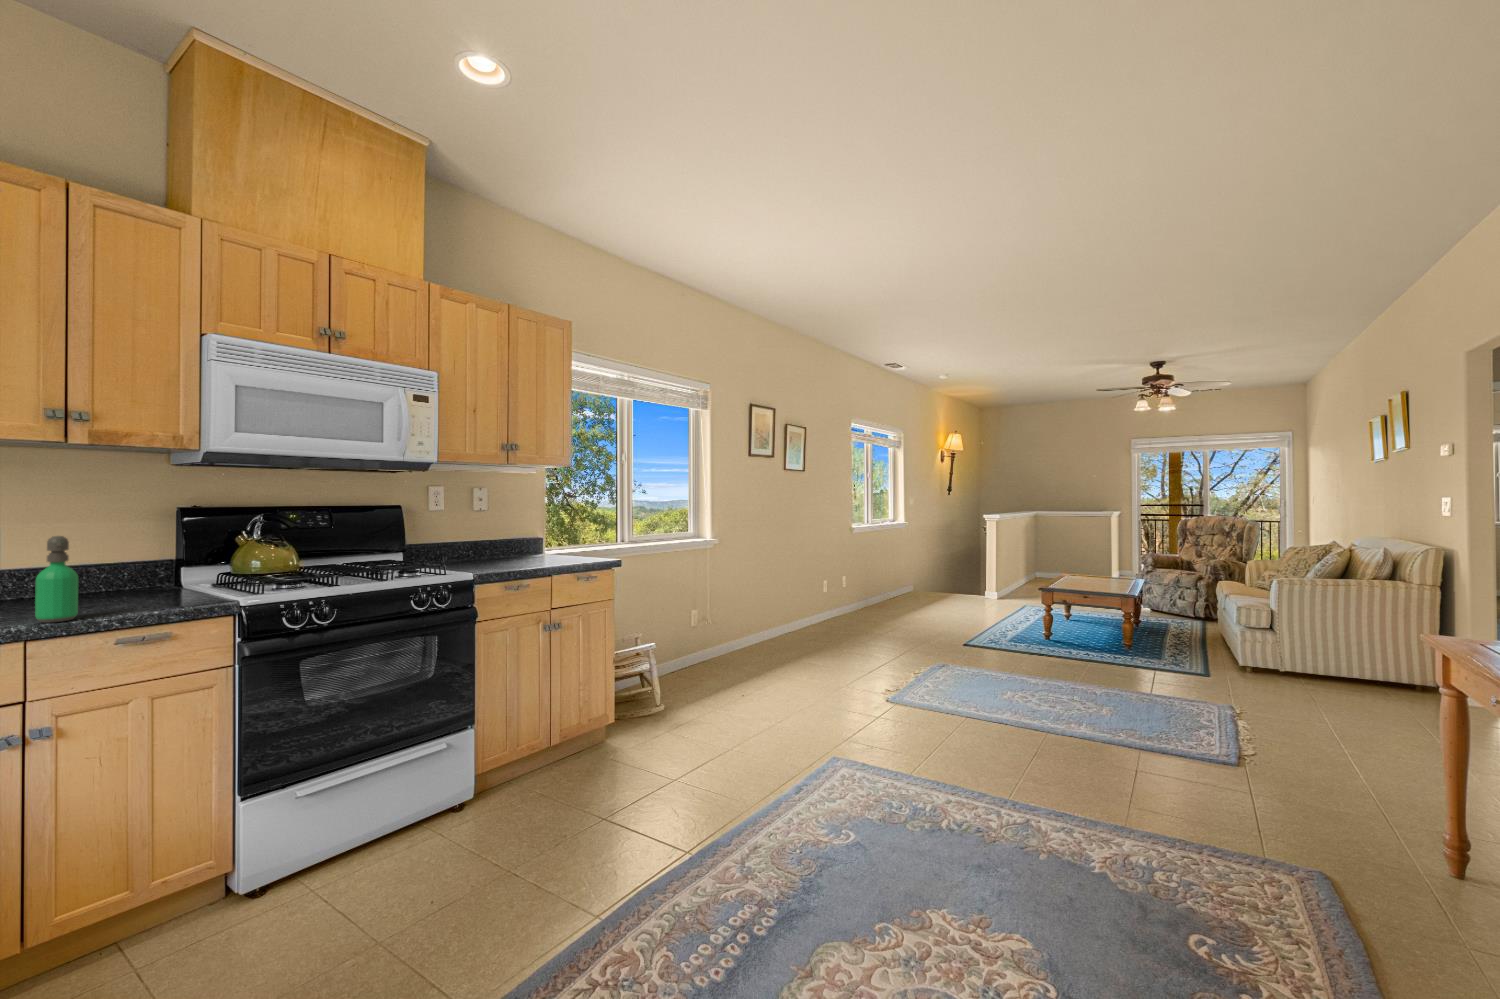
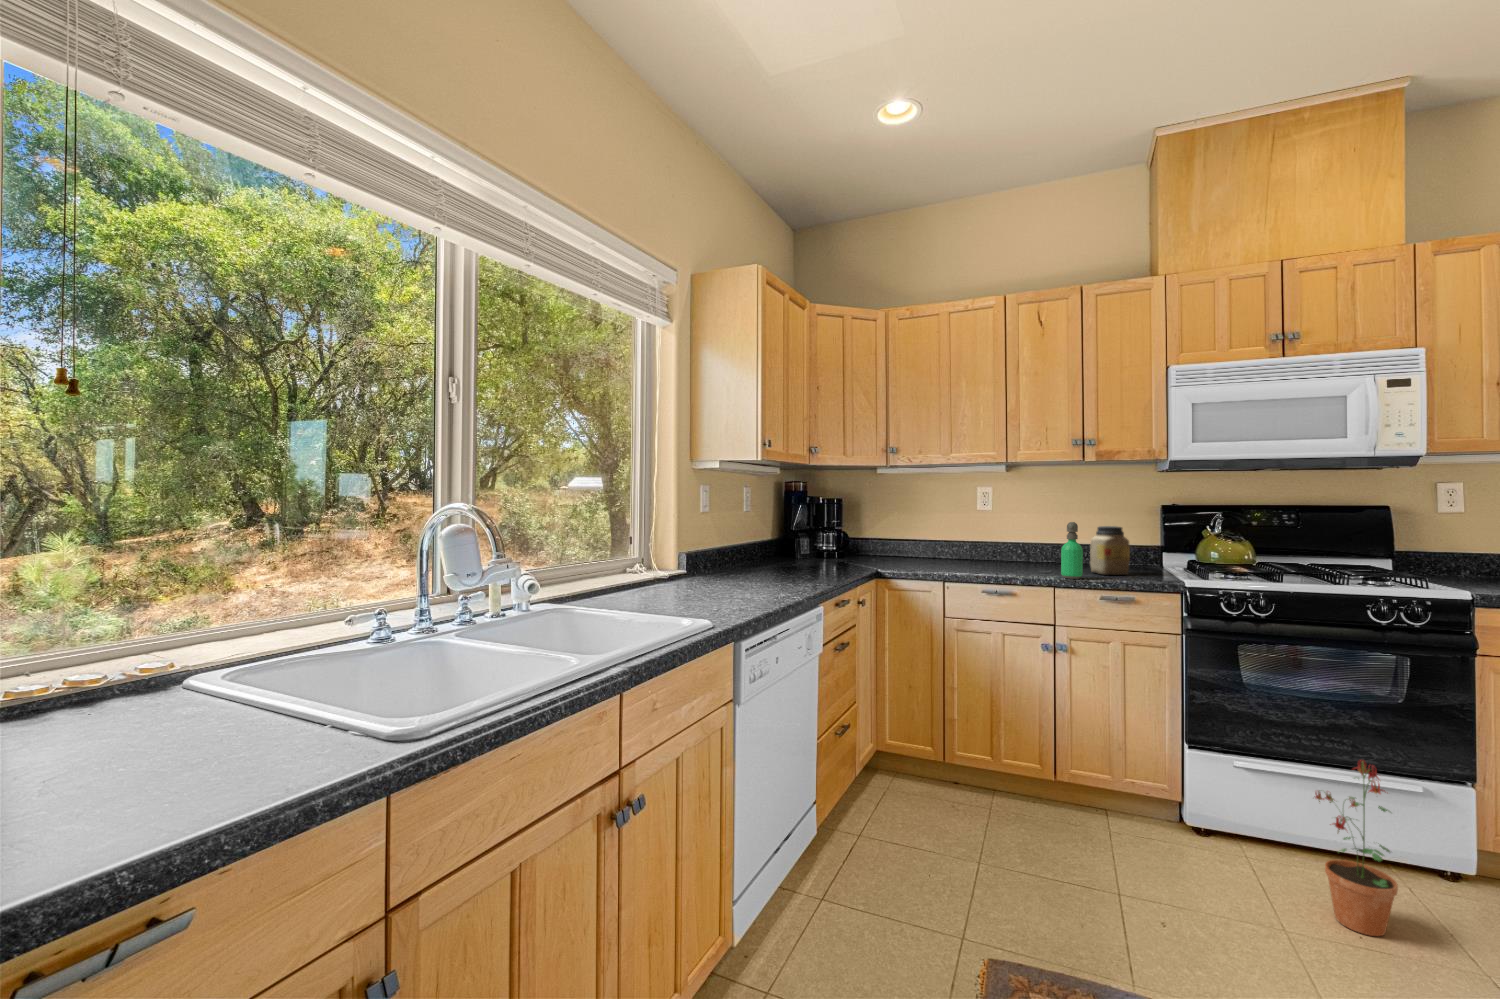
jar: none [78,538,147,608] -> present [1090,526,1130,575]
potted plant: none [380,739,451,901] -> present [1315,760,1398,936]

